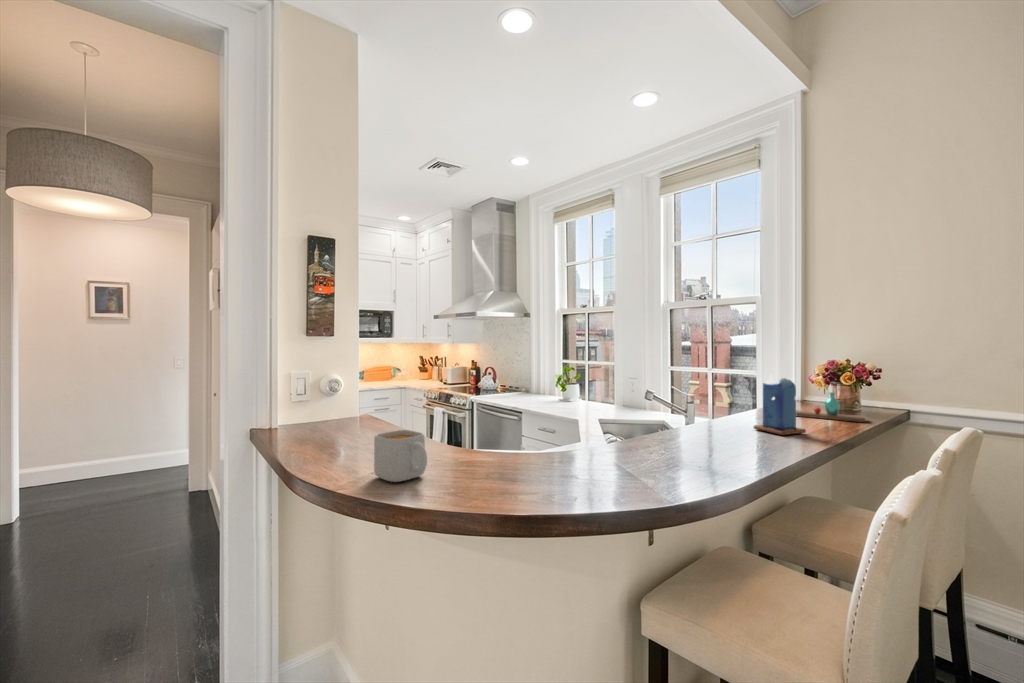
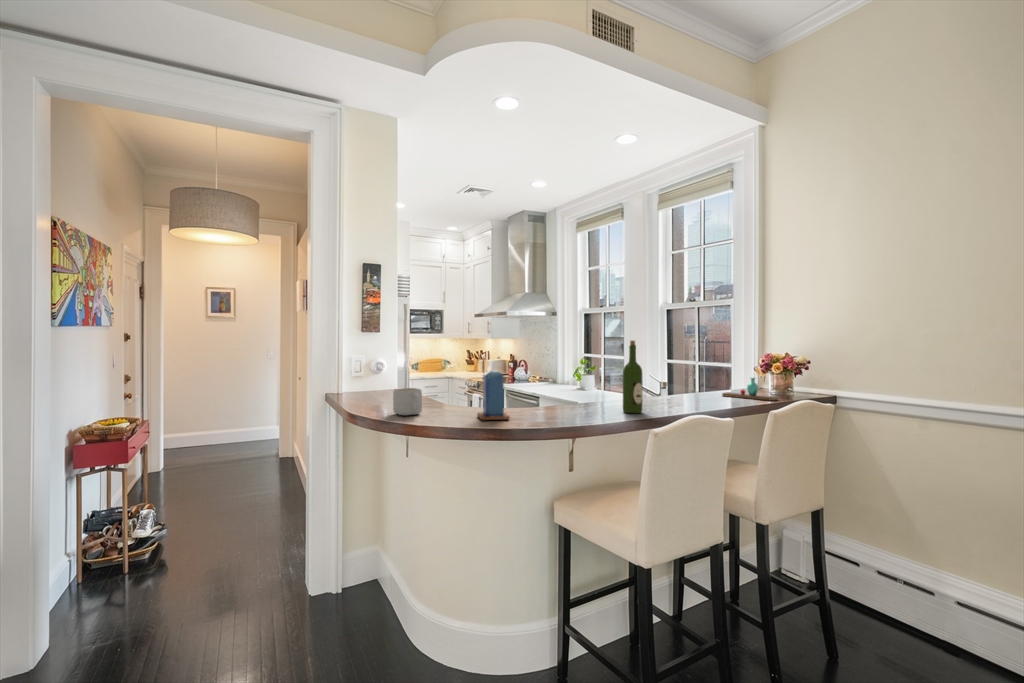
wine bottle: none [725,347,756,457] -> present [623,341,643,413]
candle: present [754,374,806,435] -> present [477,367,510,420]

